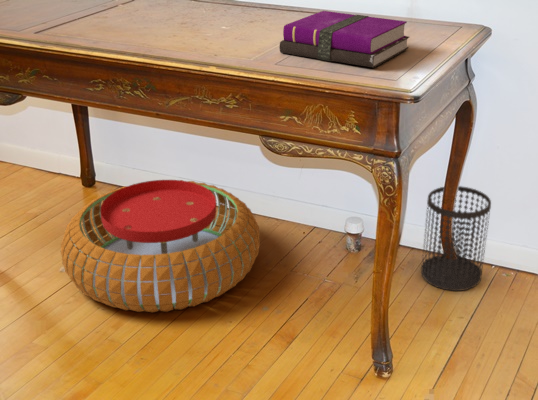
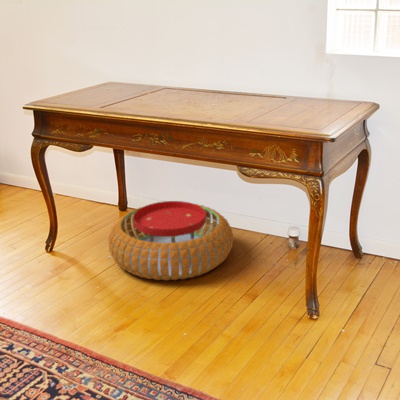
notebook: present [279,11,409,68] -> none [250,93,329,124]
wastebasket: present [421,186,491,291] -> none [337,205,382,272]

